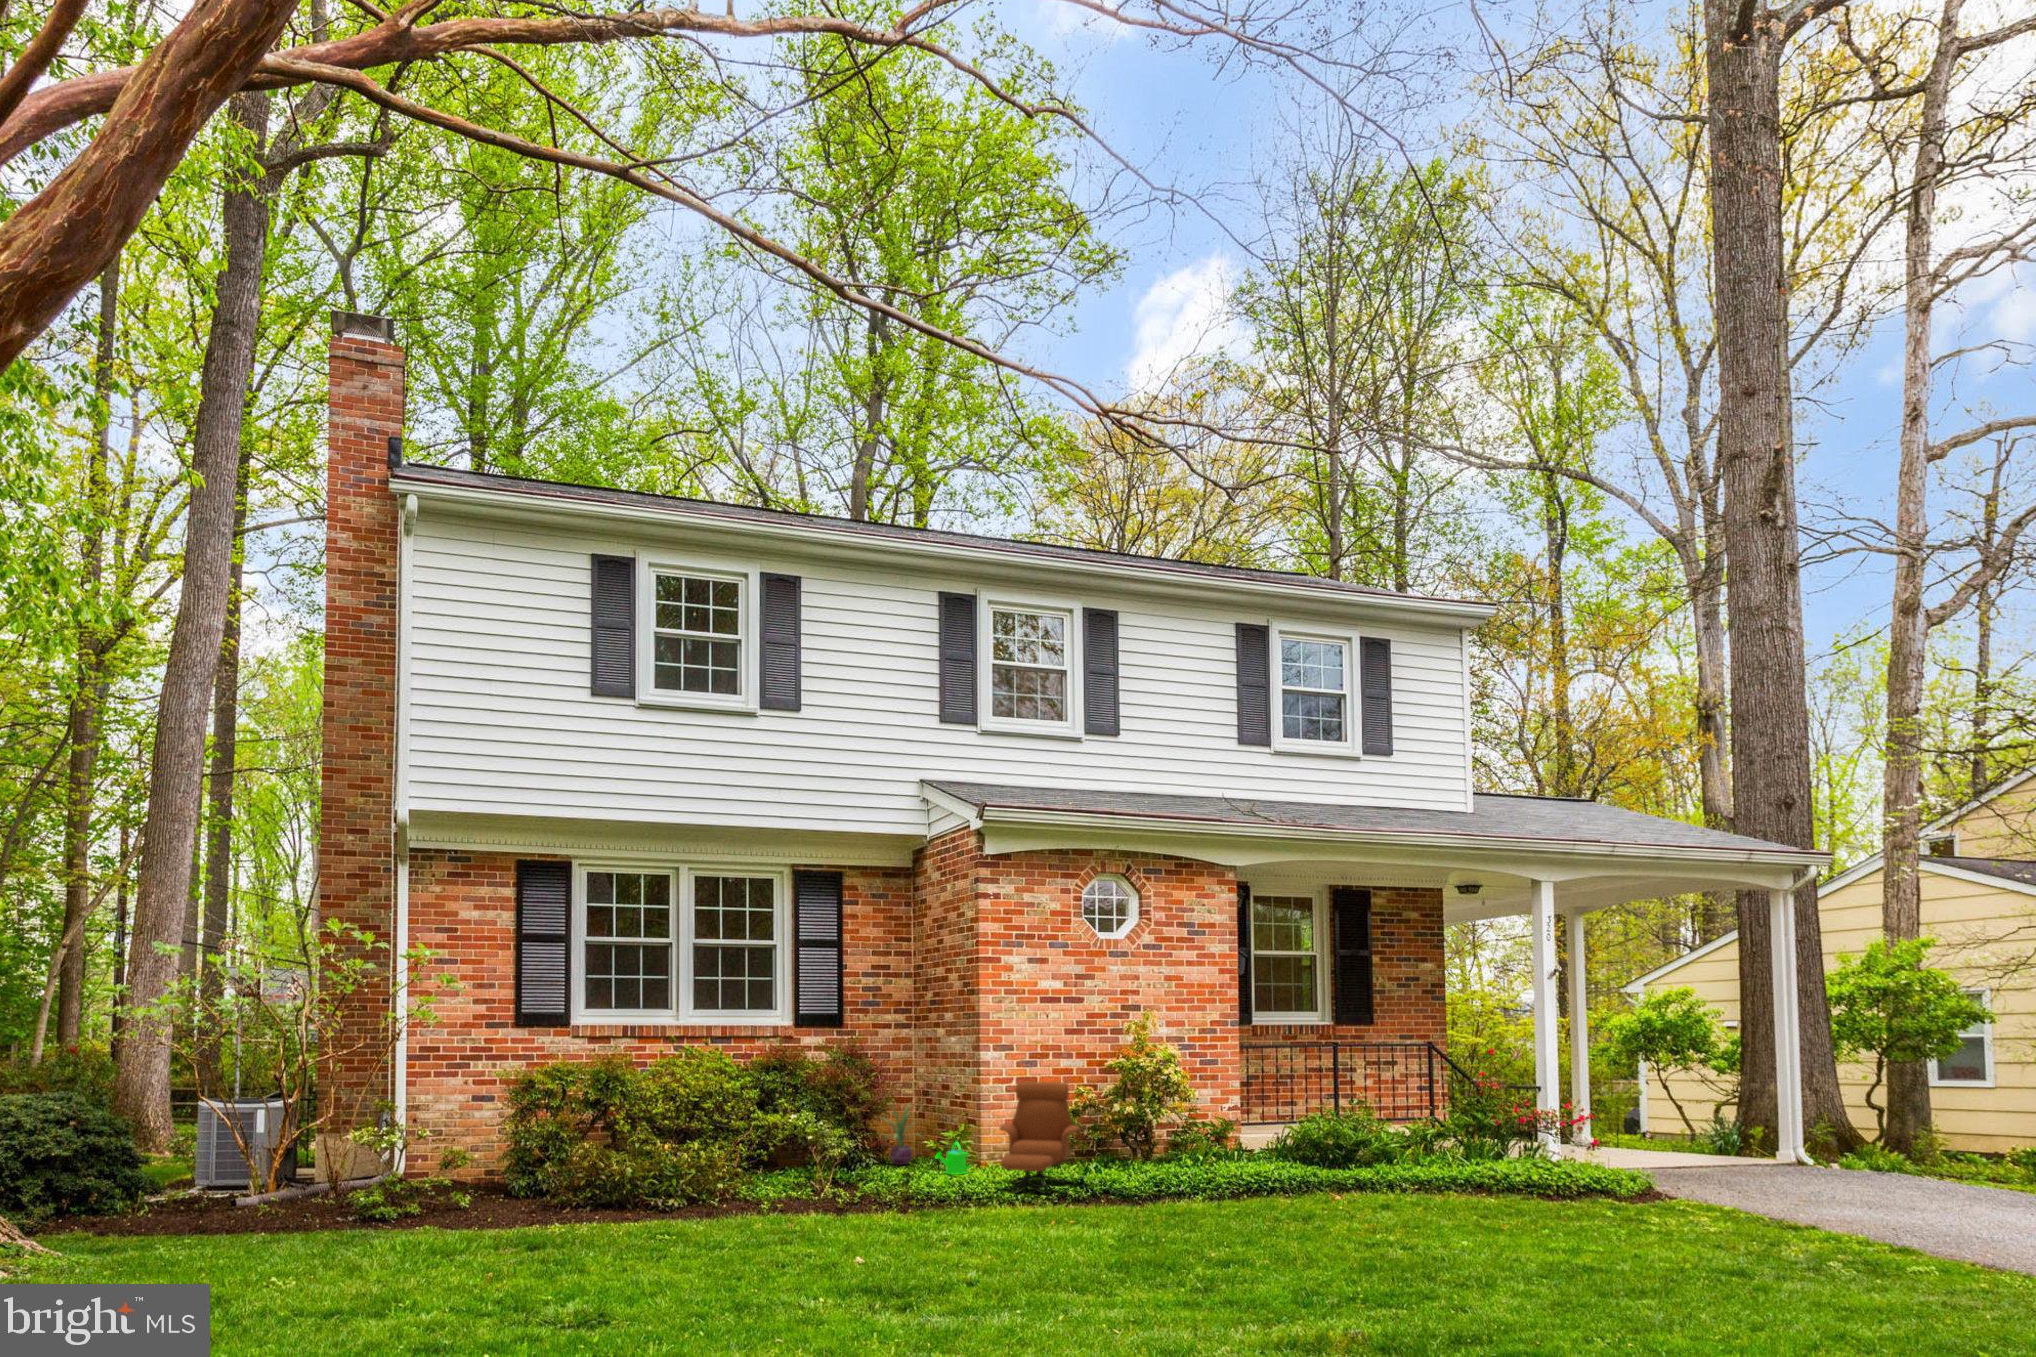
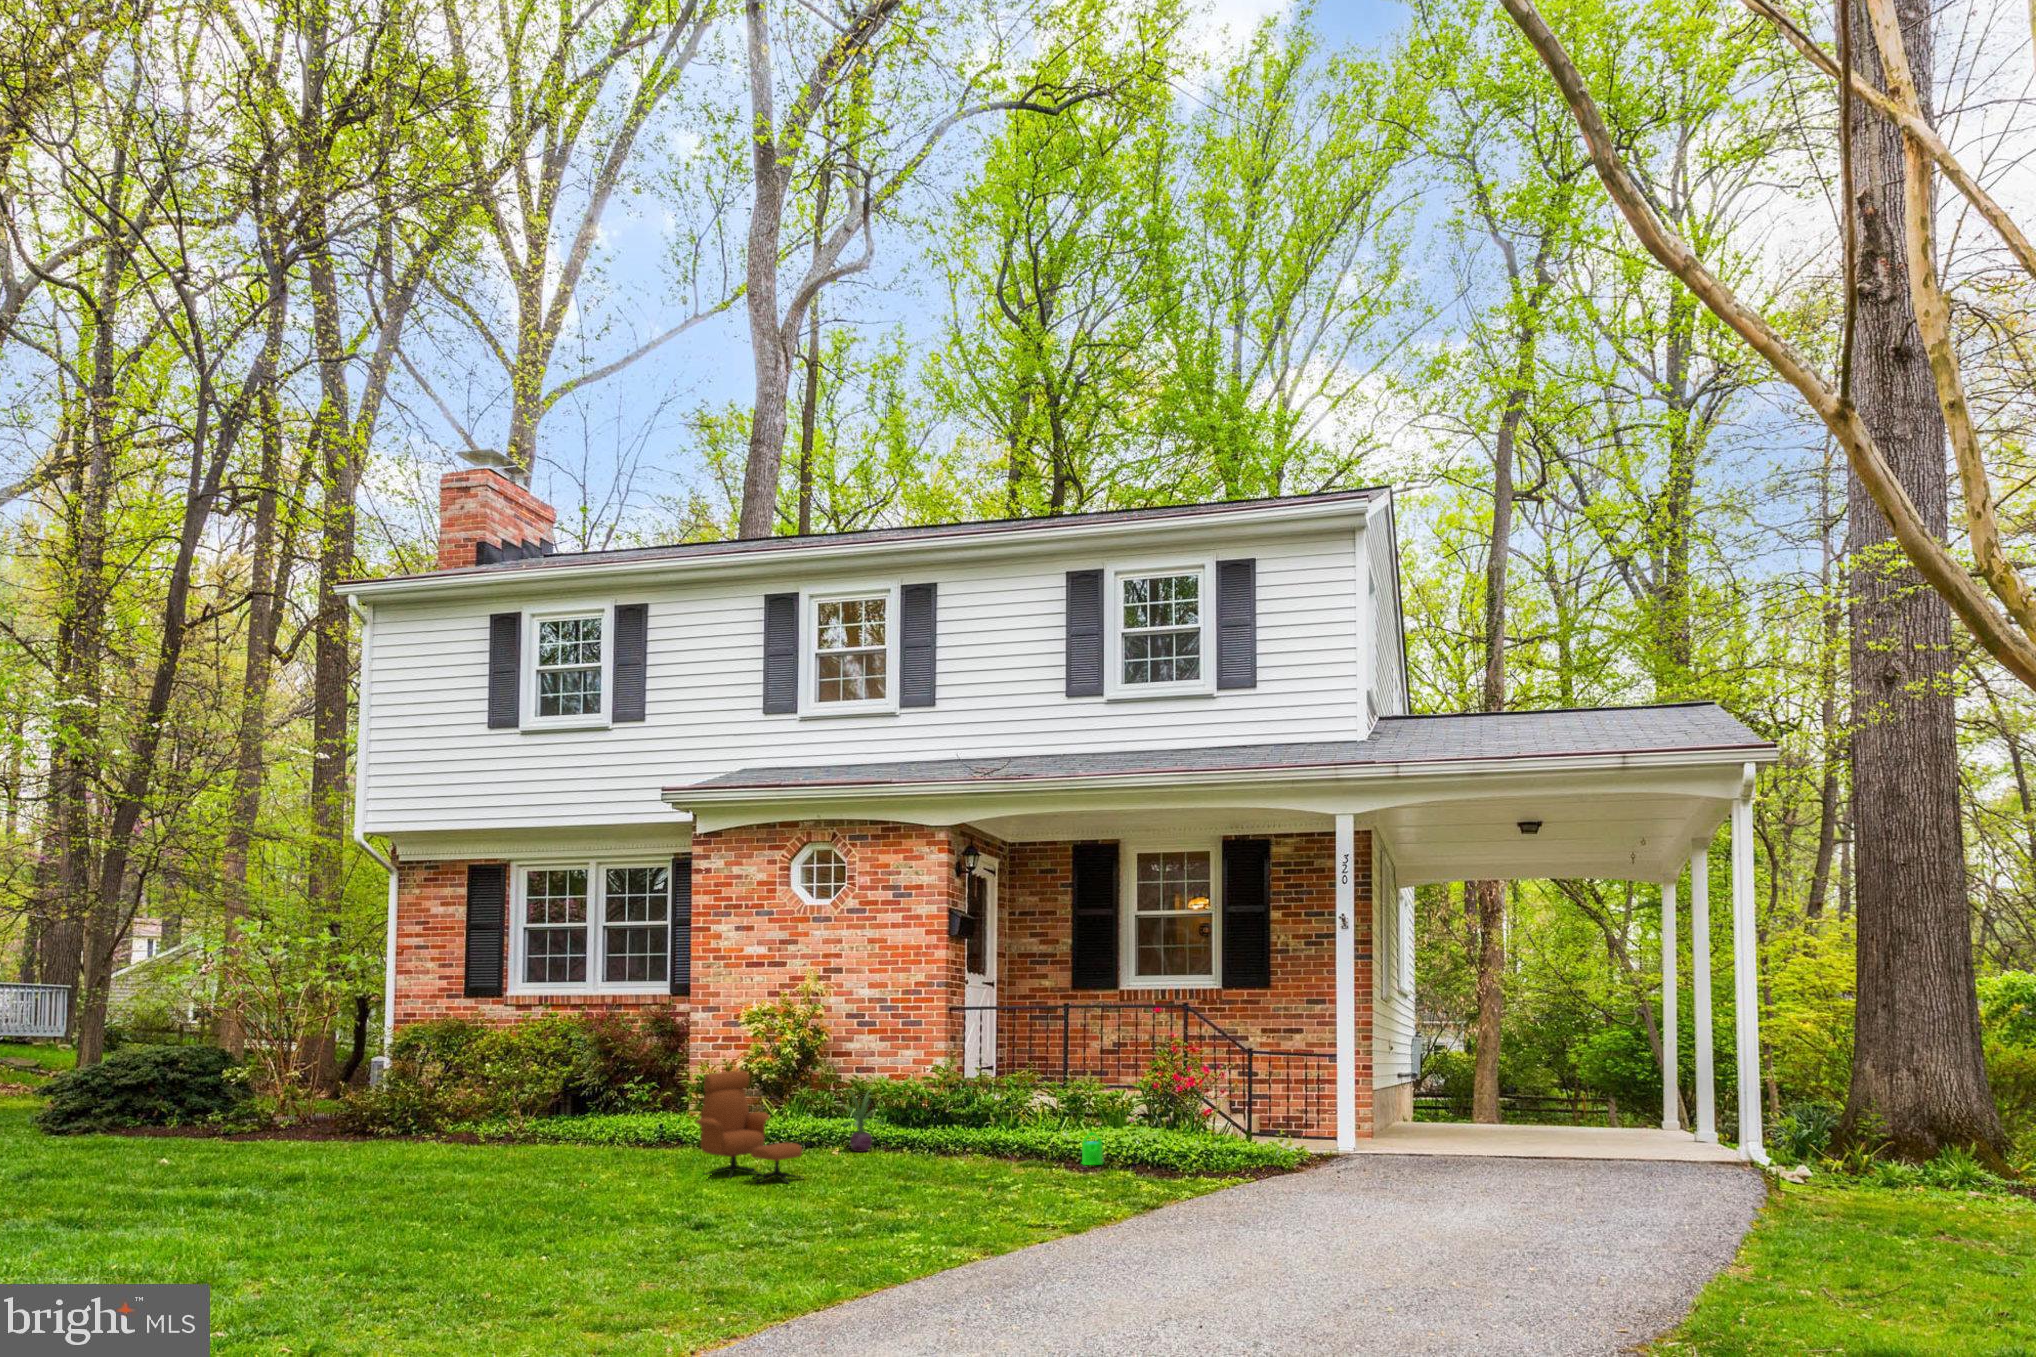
lounge chair: present [1000,1082,1081,1194] -> present [696,1071,803,1183]
watering can: present [935,1142,970,1175] -> present [1082,1132,1103,1165]

